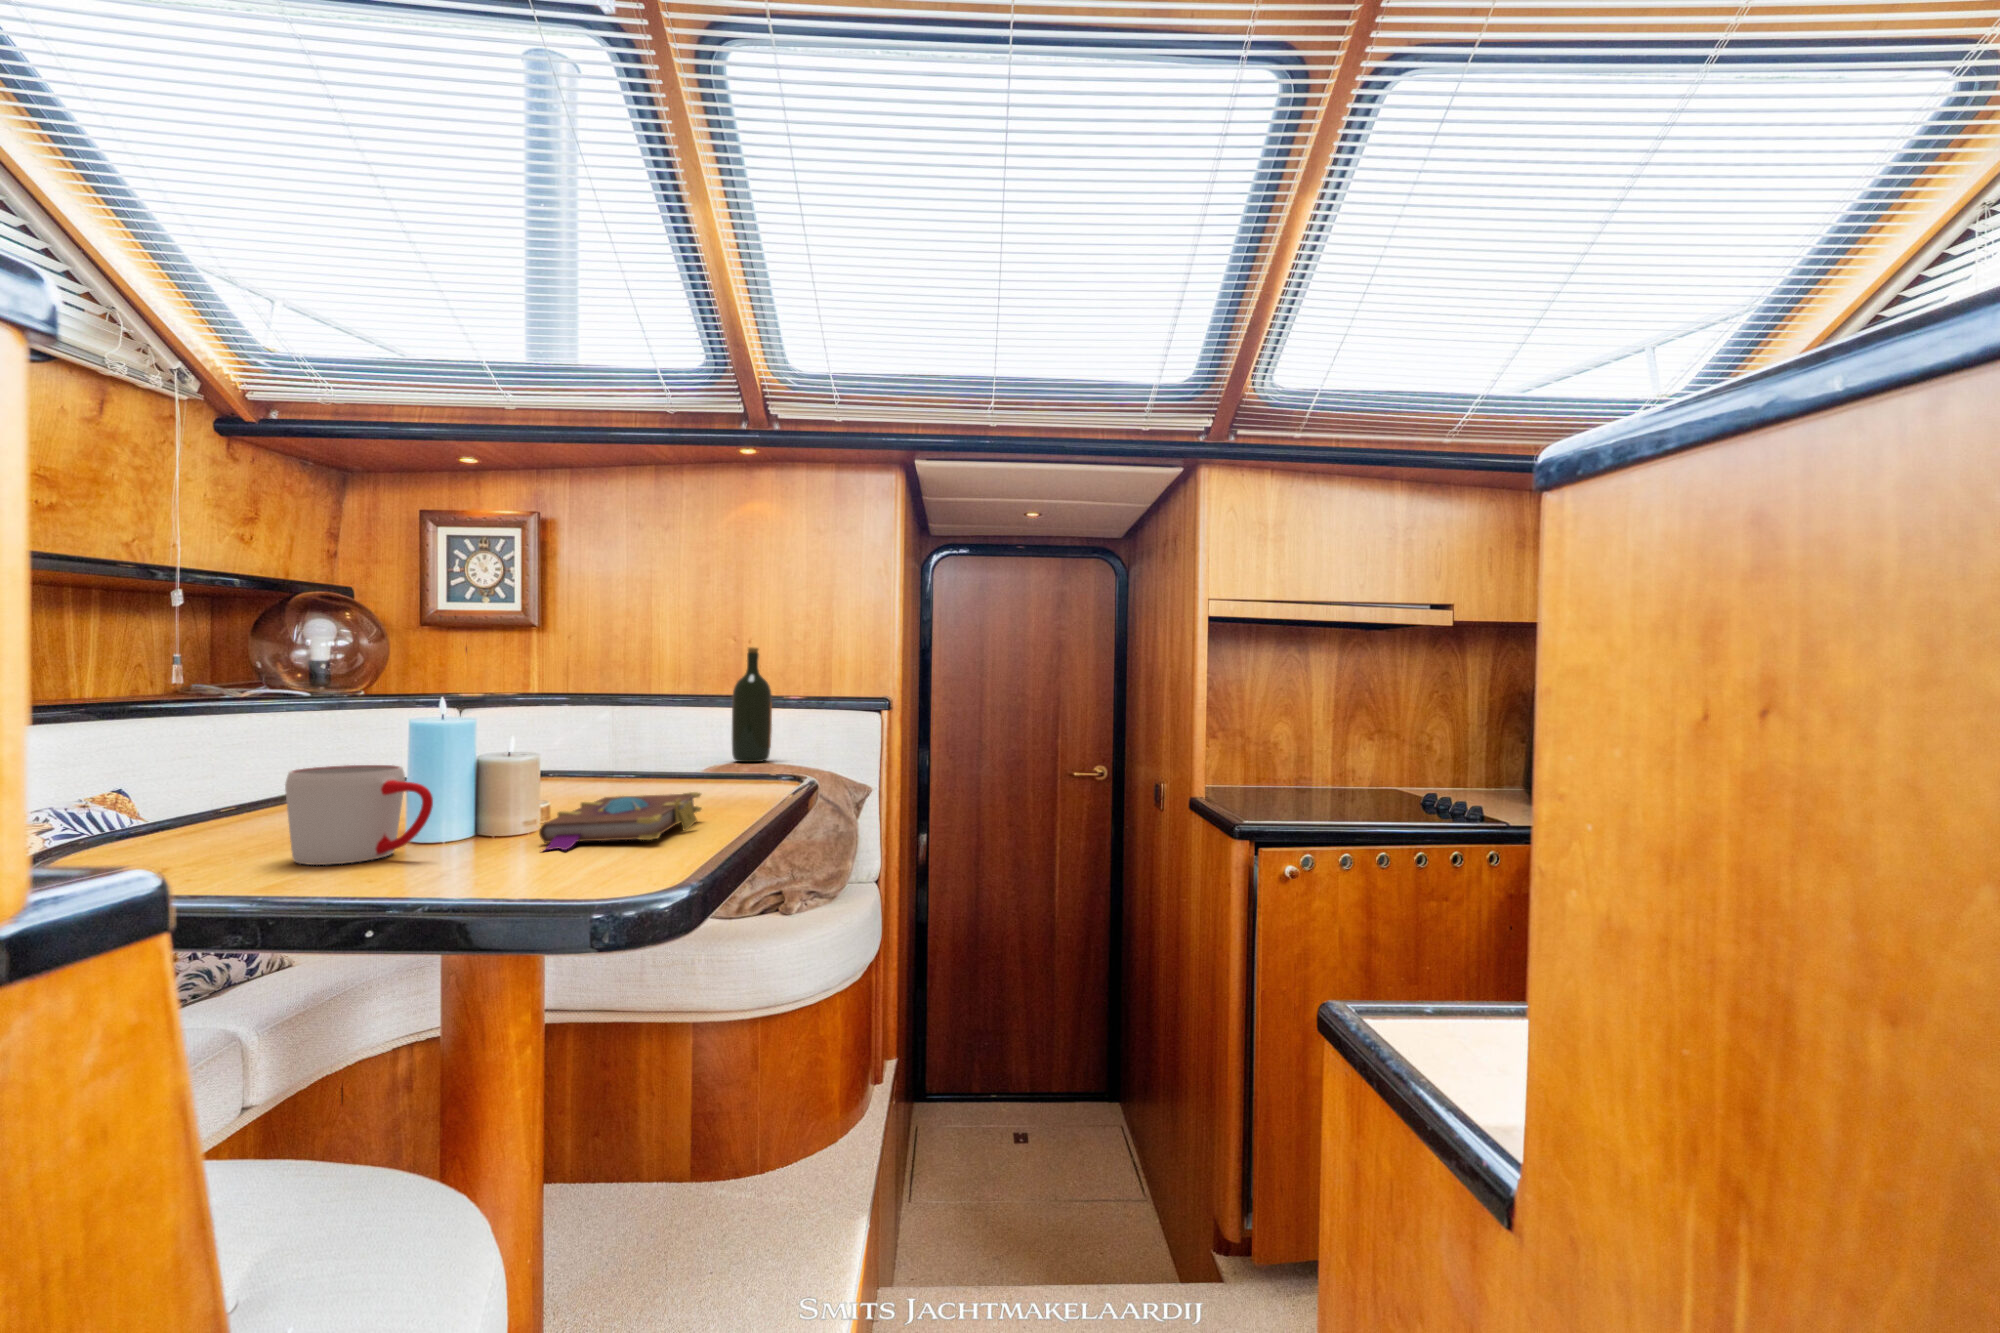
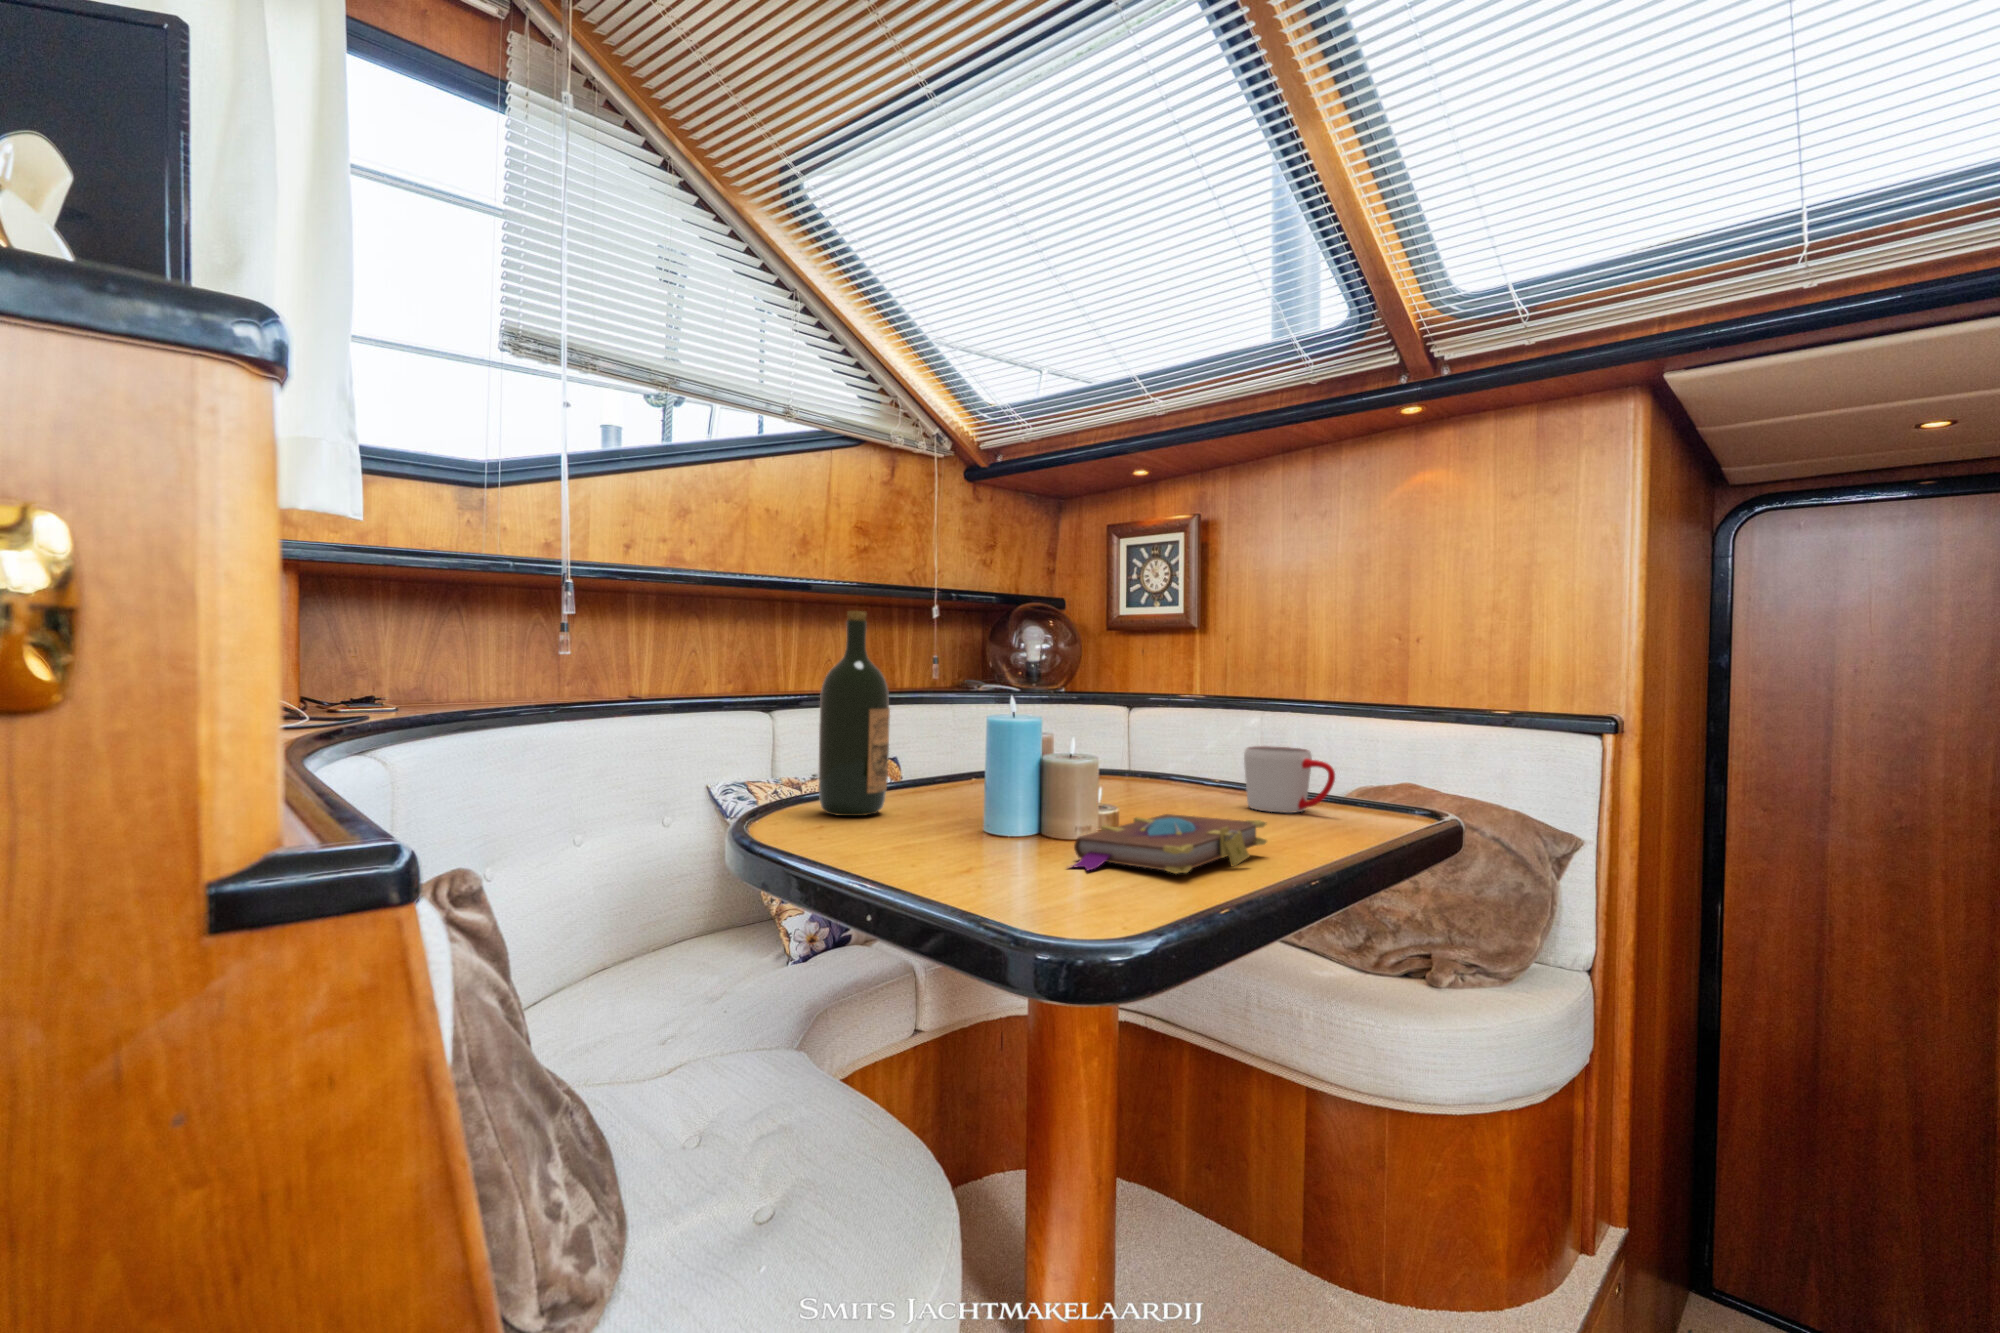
wine bottle: present [732,647,772,762] -> present [819,611,890,816]
mug: present [285,765,433,865] -> present [1244,746,1335,813]

